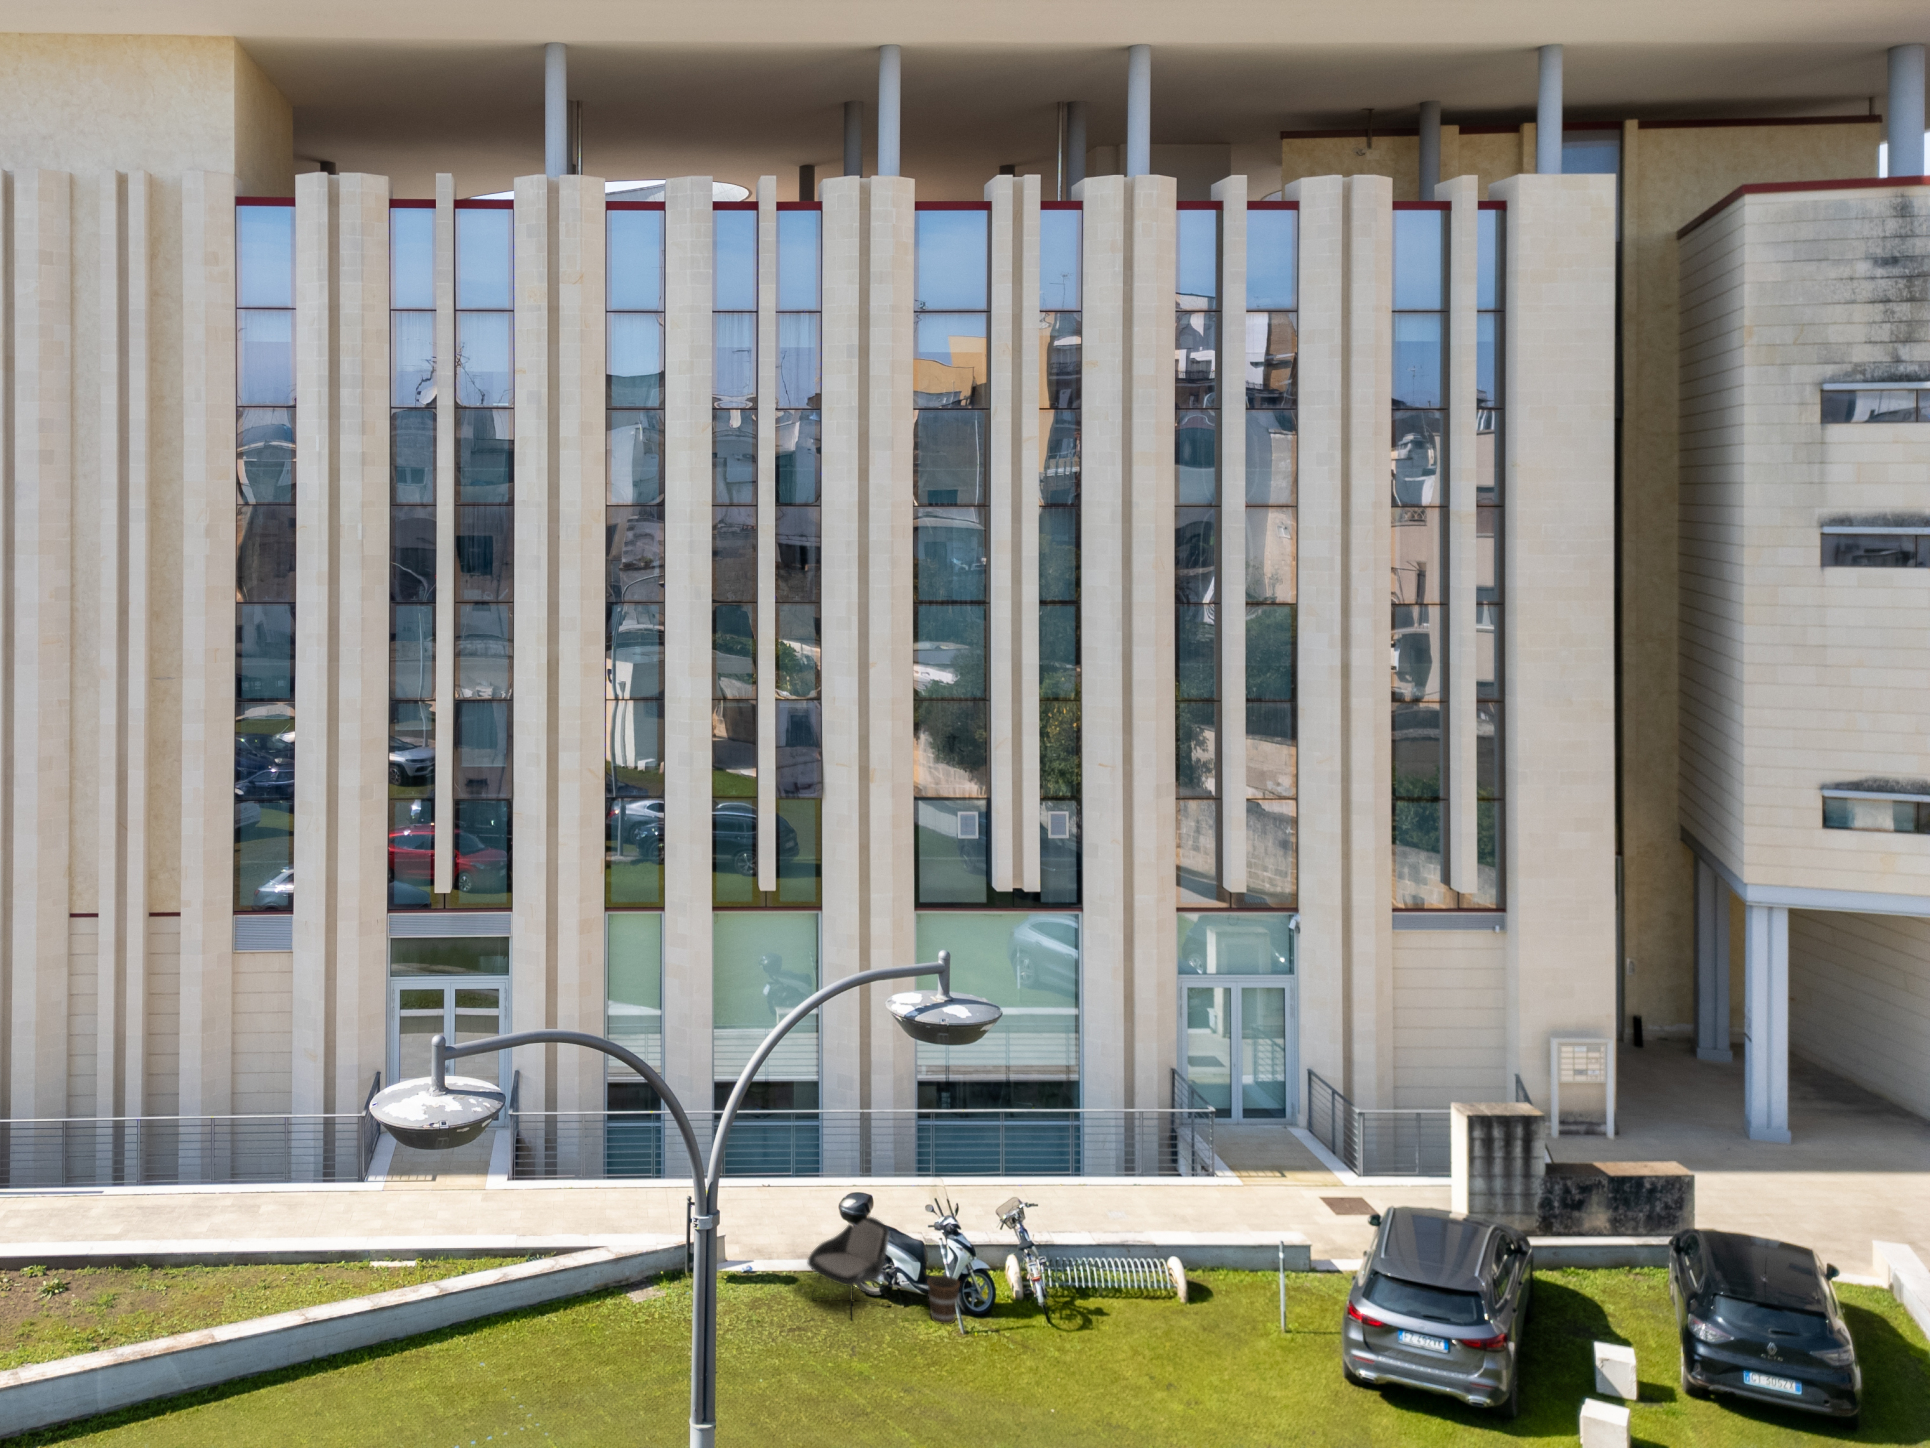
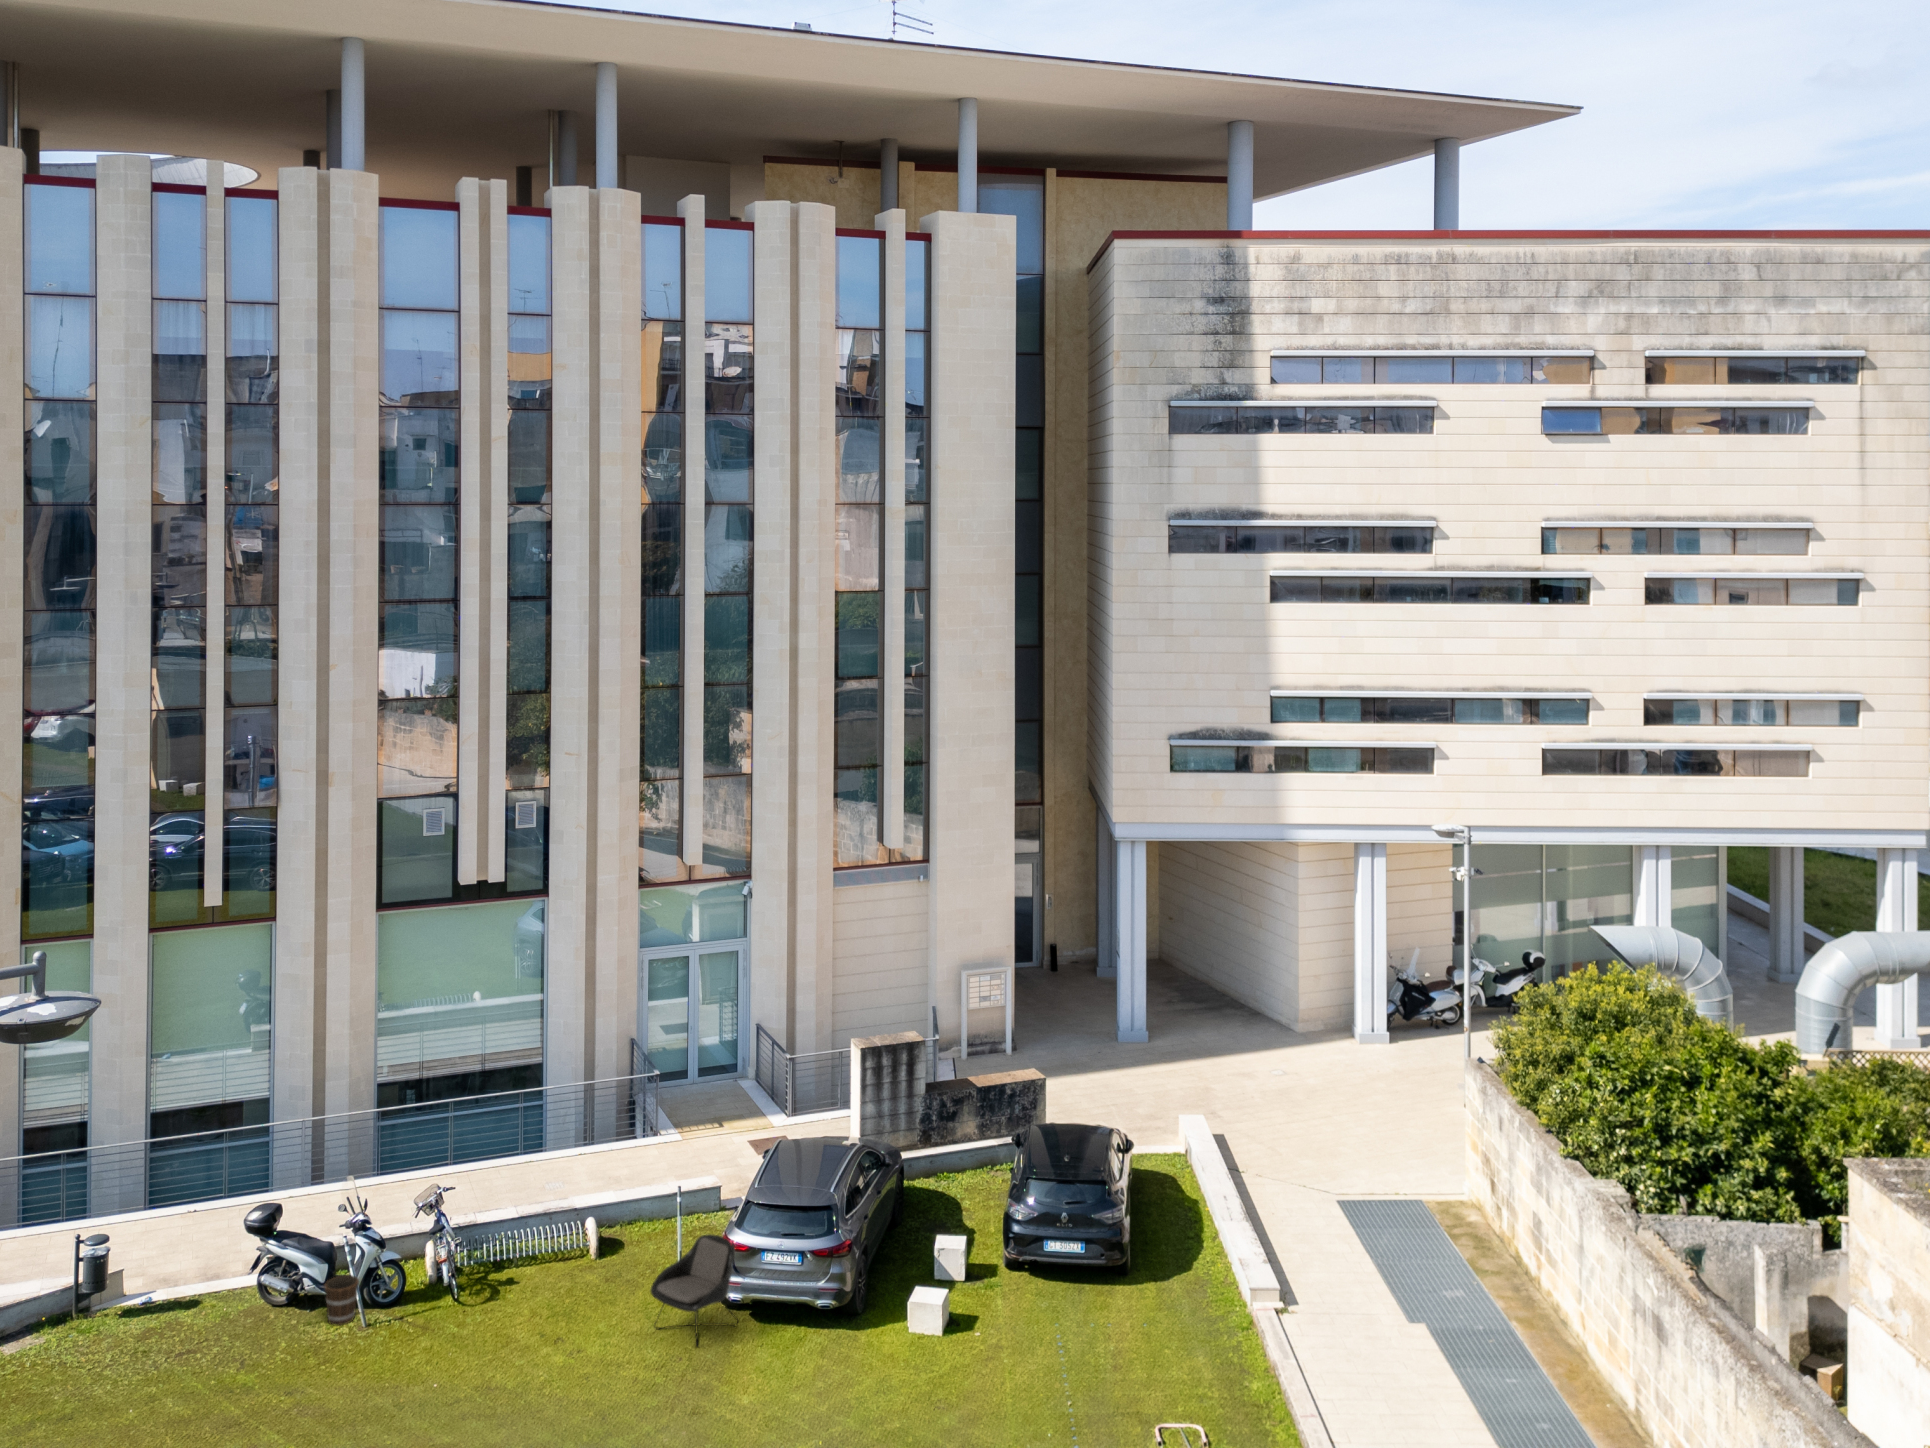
lounge chair: present [808,1217,890,1306] -> present [650,1234,738,1346]

